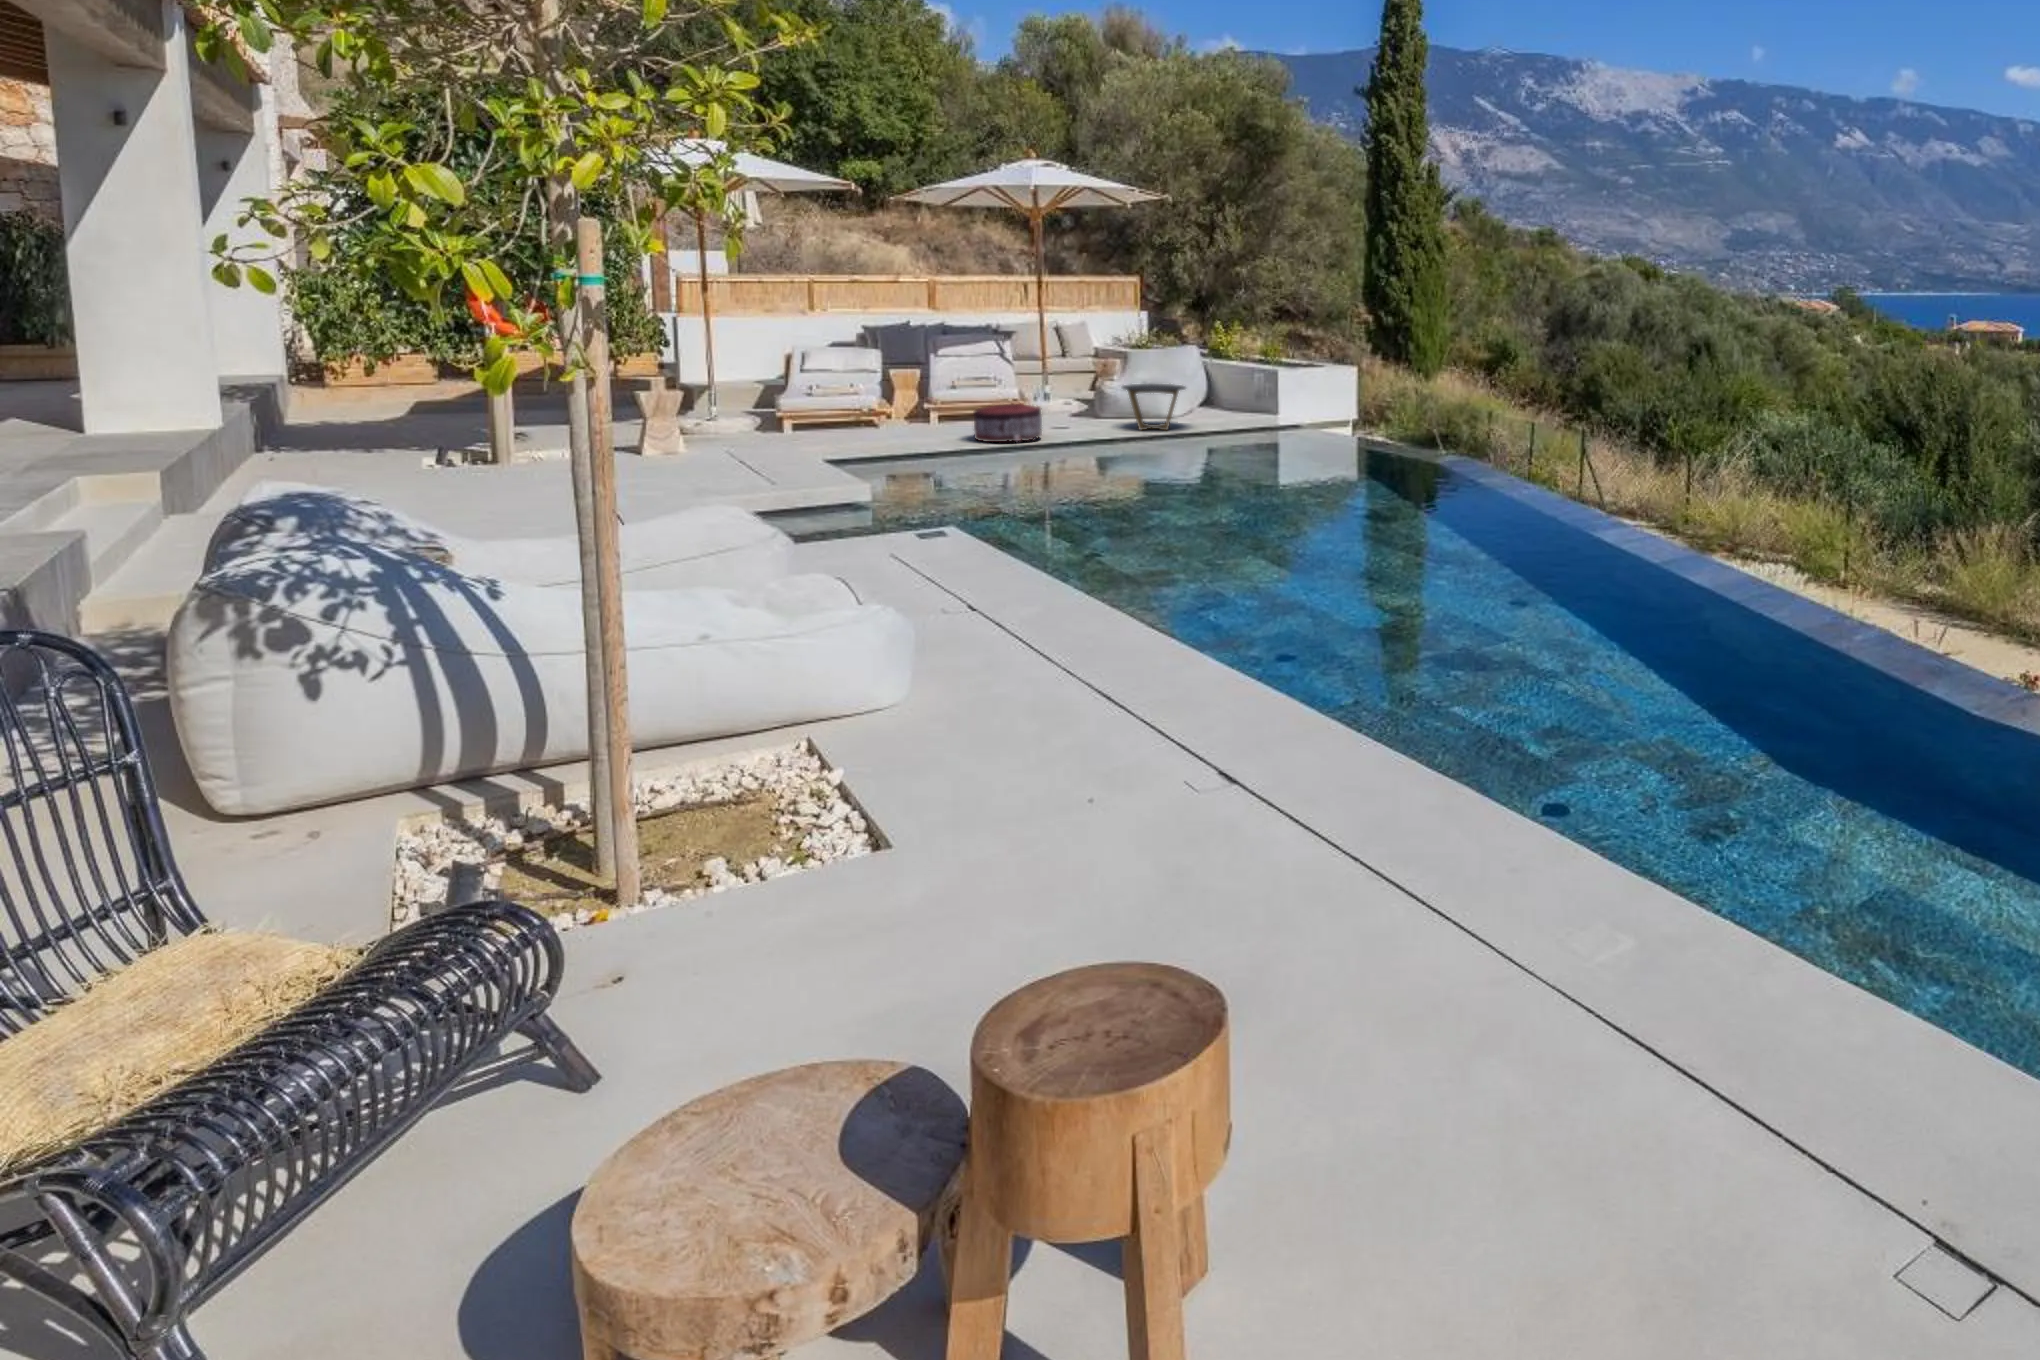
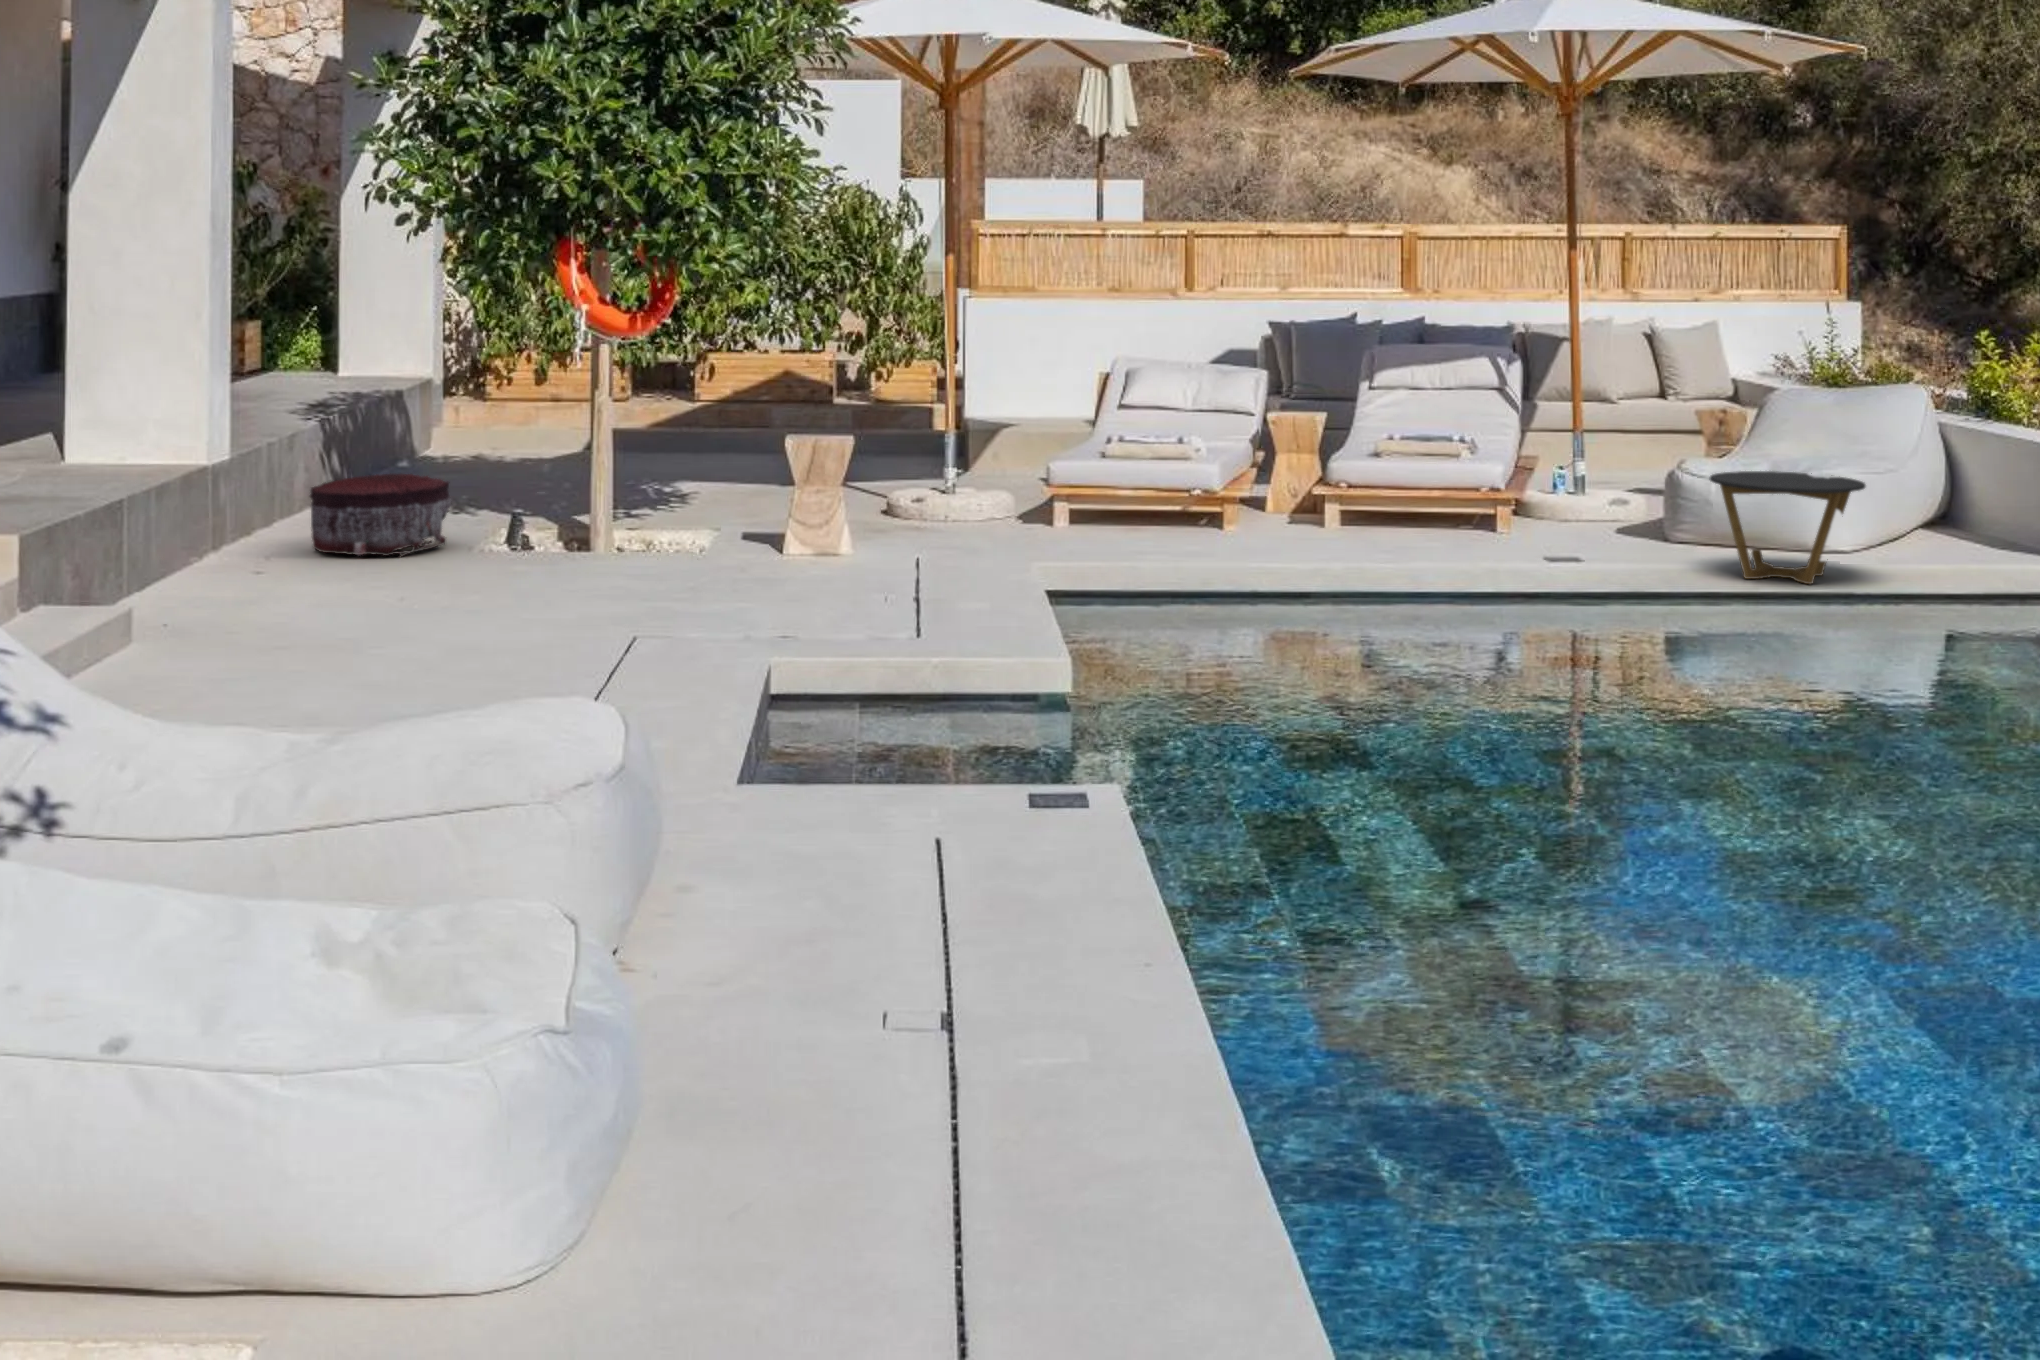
pouf: present [974,404,1042,442] -> present [310,474,451,557]

